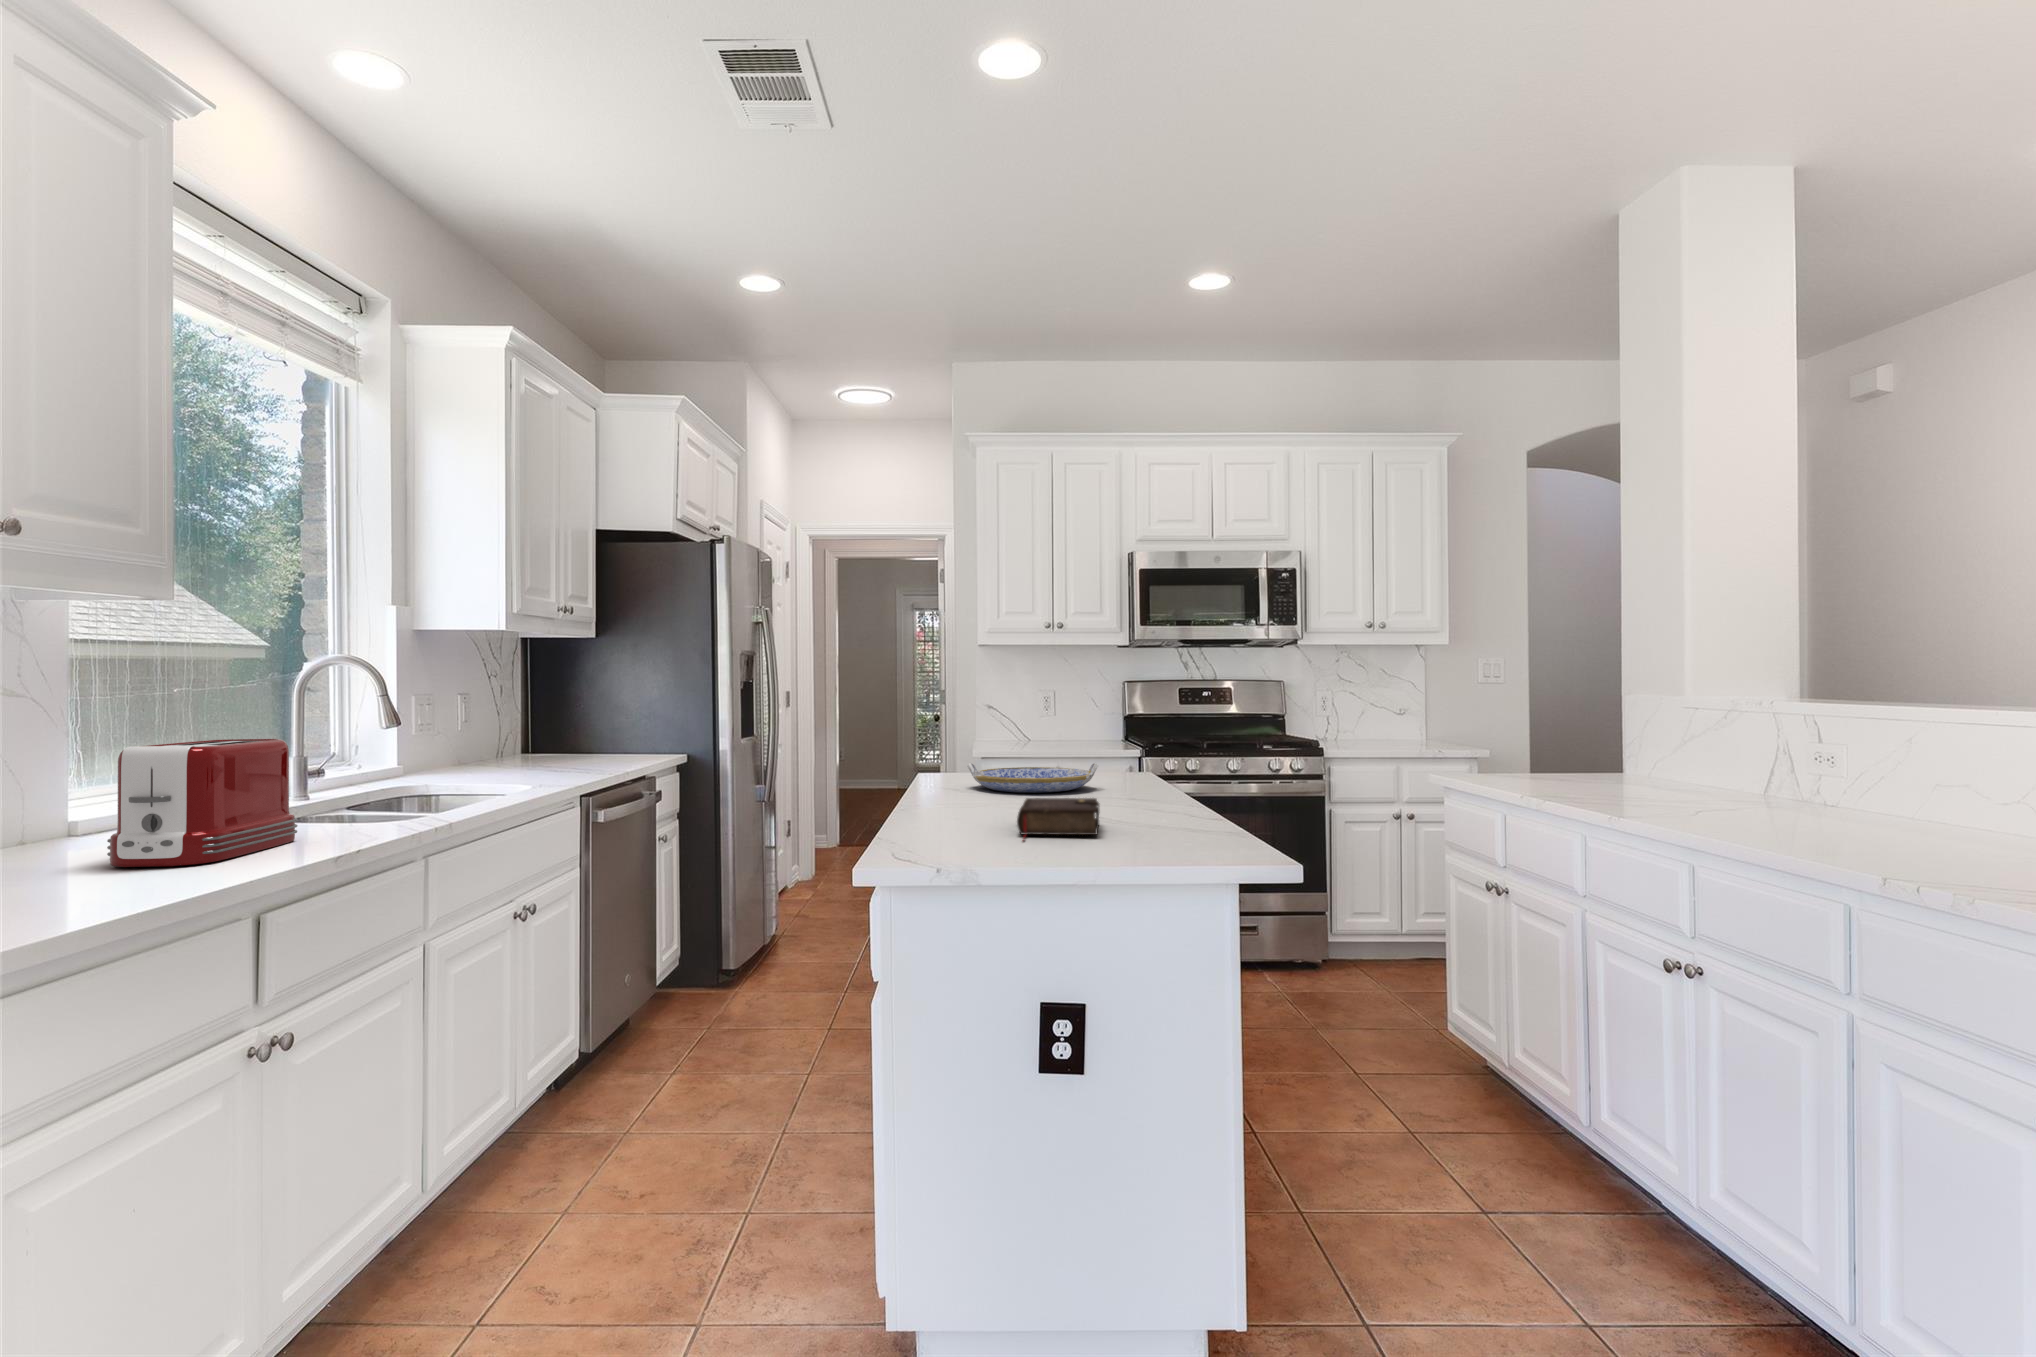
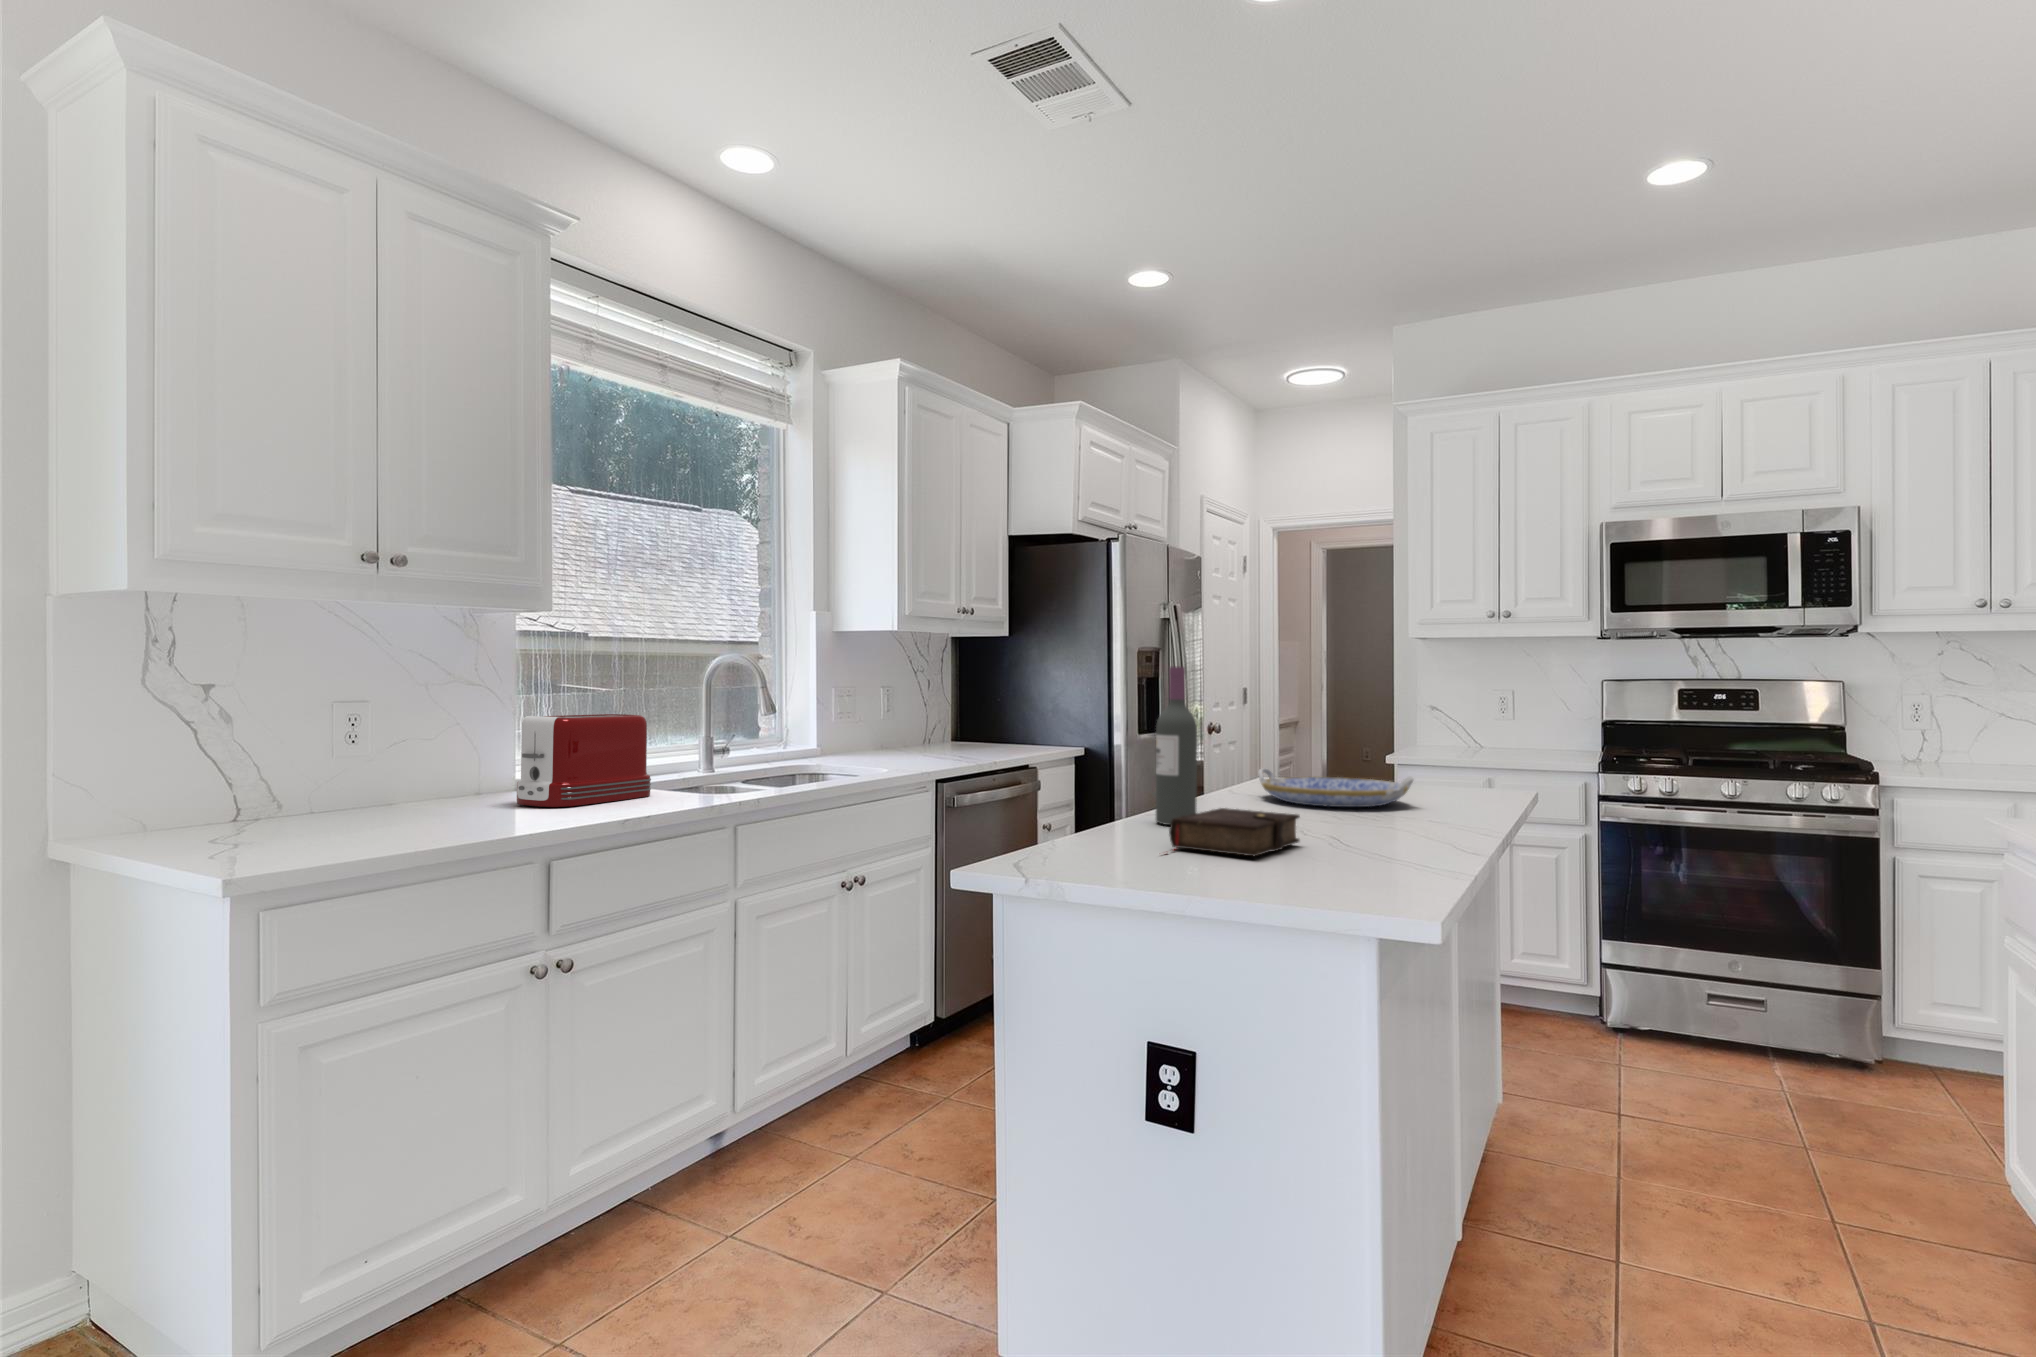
wine bottle: none [949,675,985,817] -> present [1156,667,1197,825]

